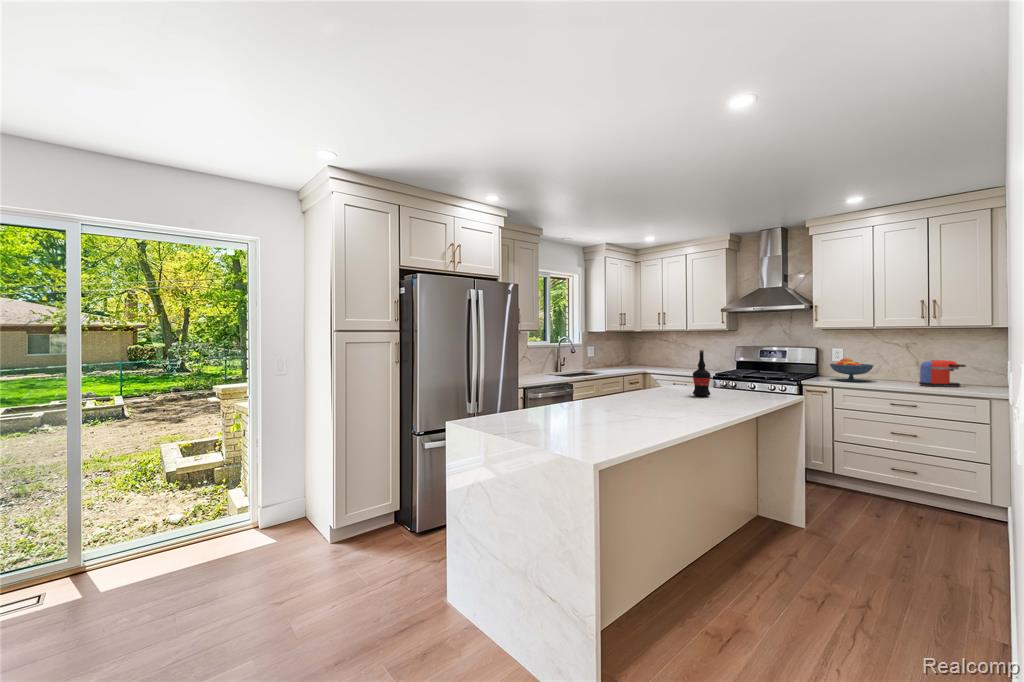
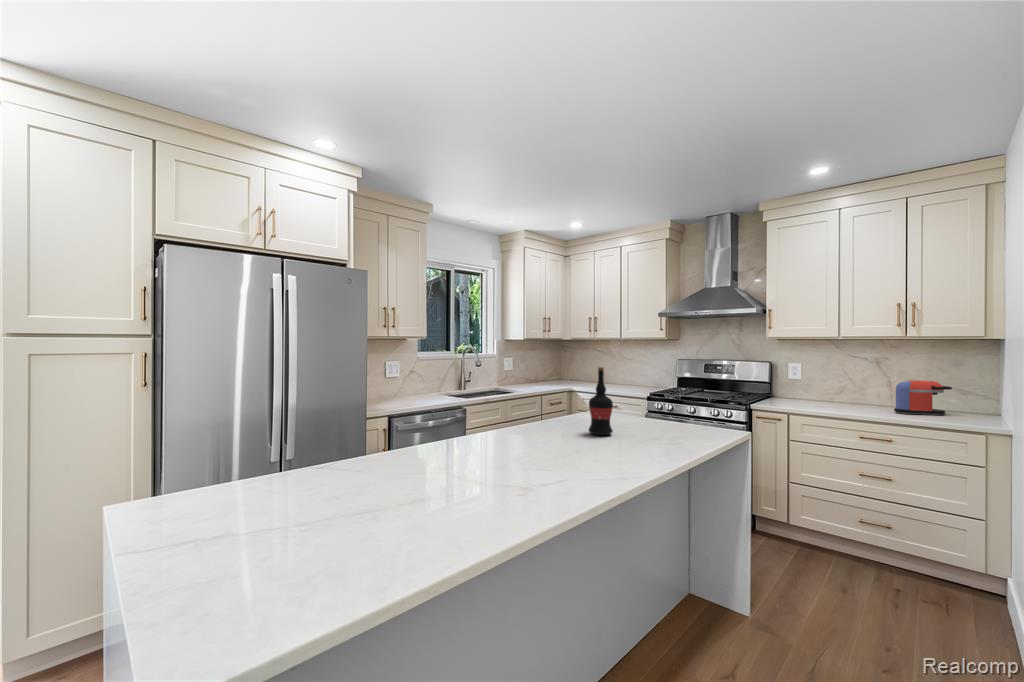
fruit bowl: present [830,358,874,382] -> none [786,375,839,406]

